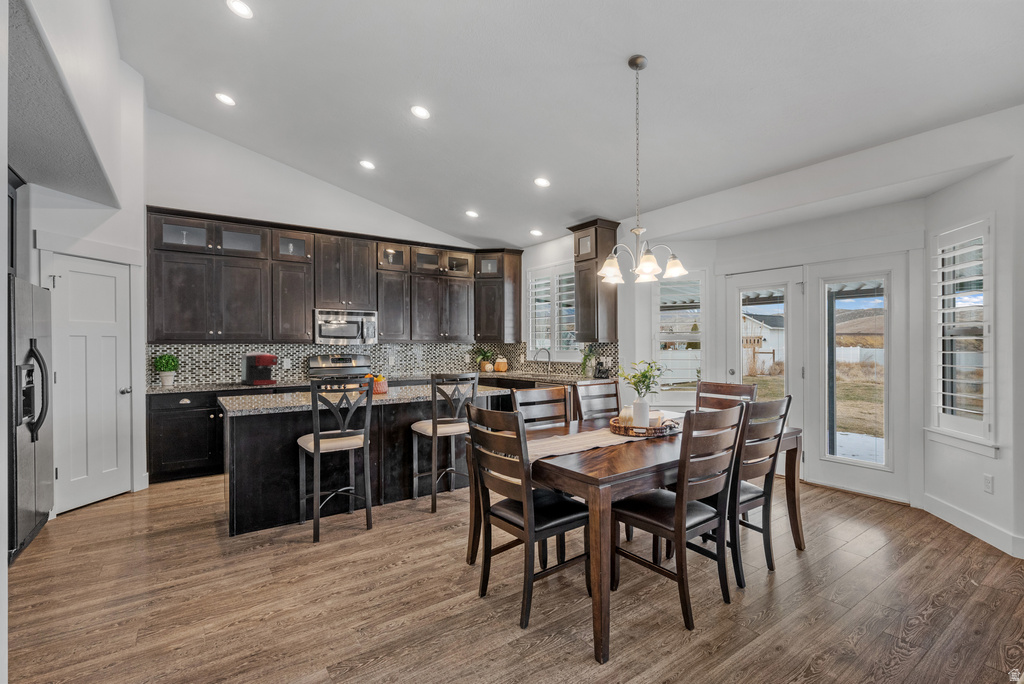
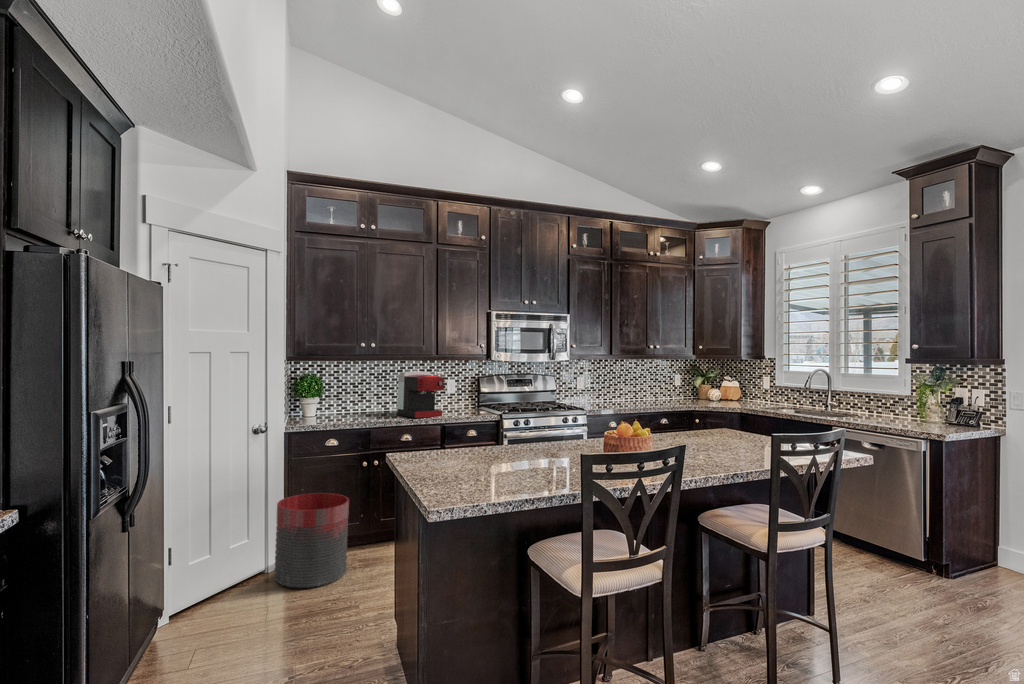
trash can: none [140,437,198,498] -> present [274,493,349,588]

